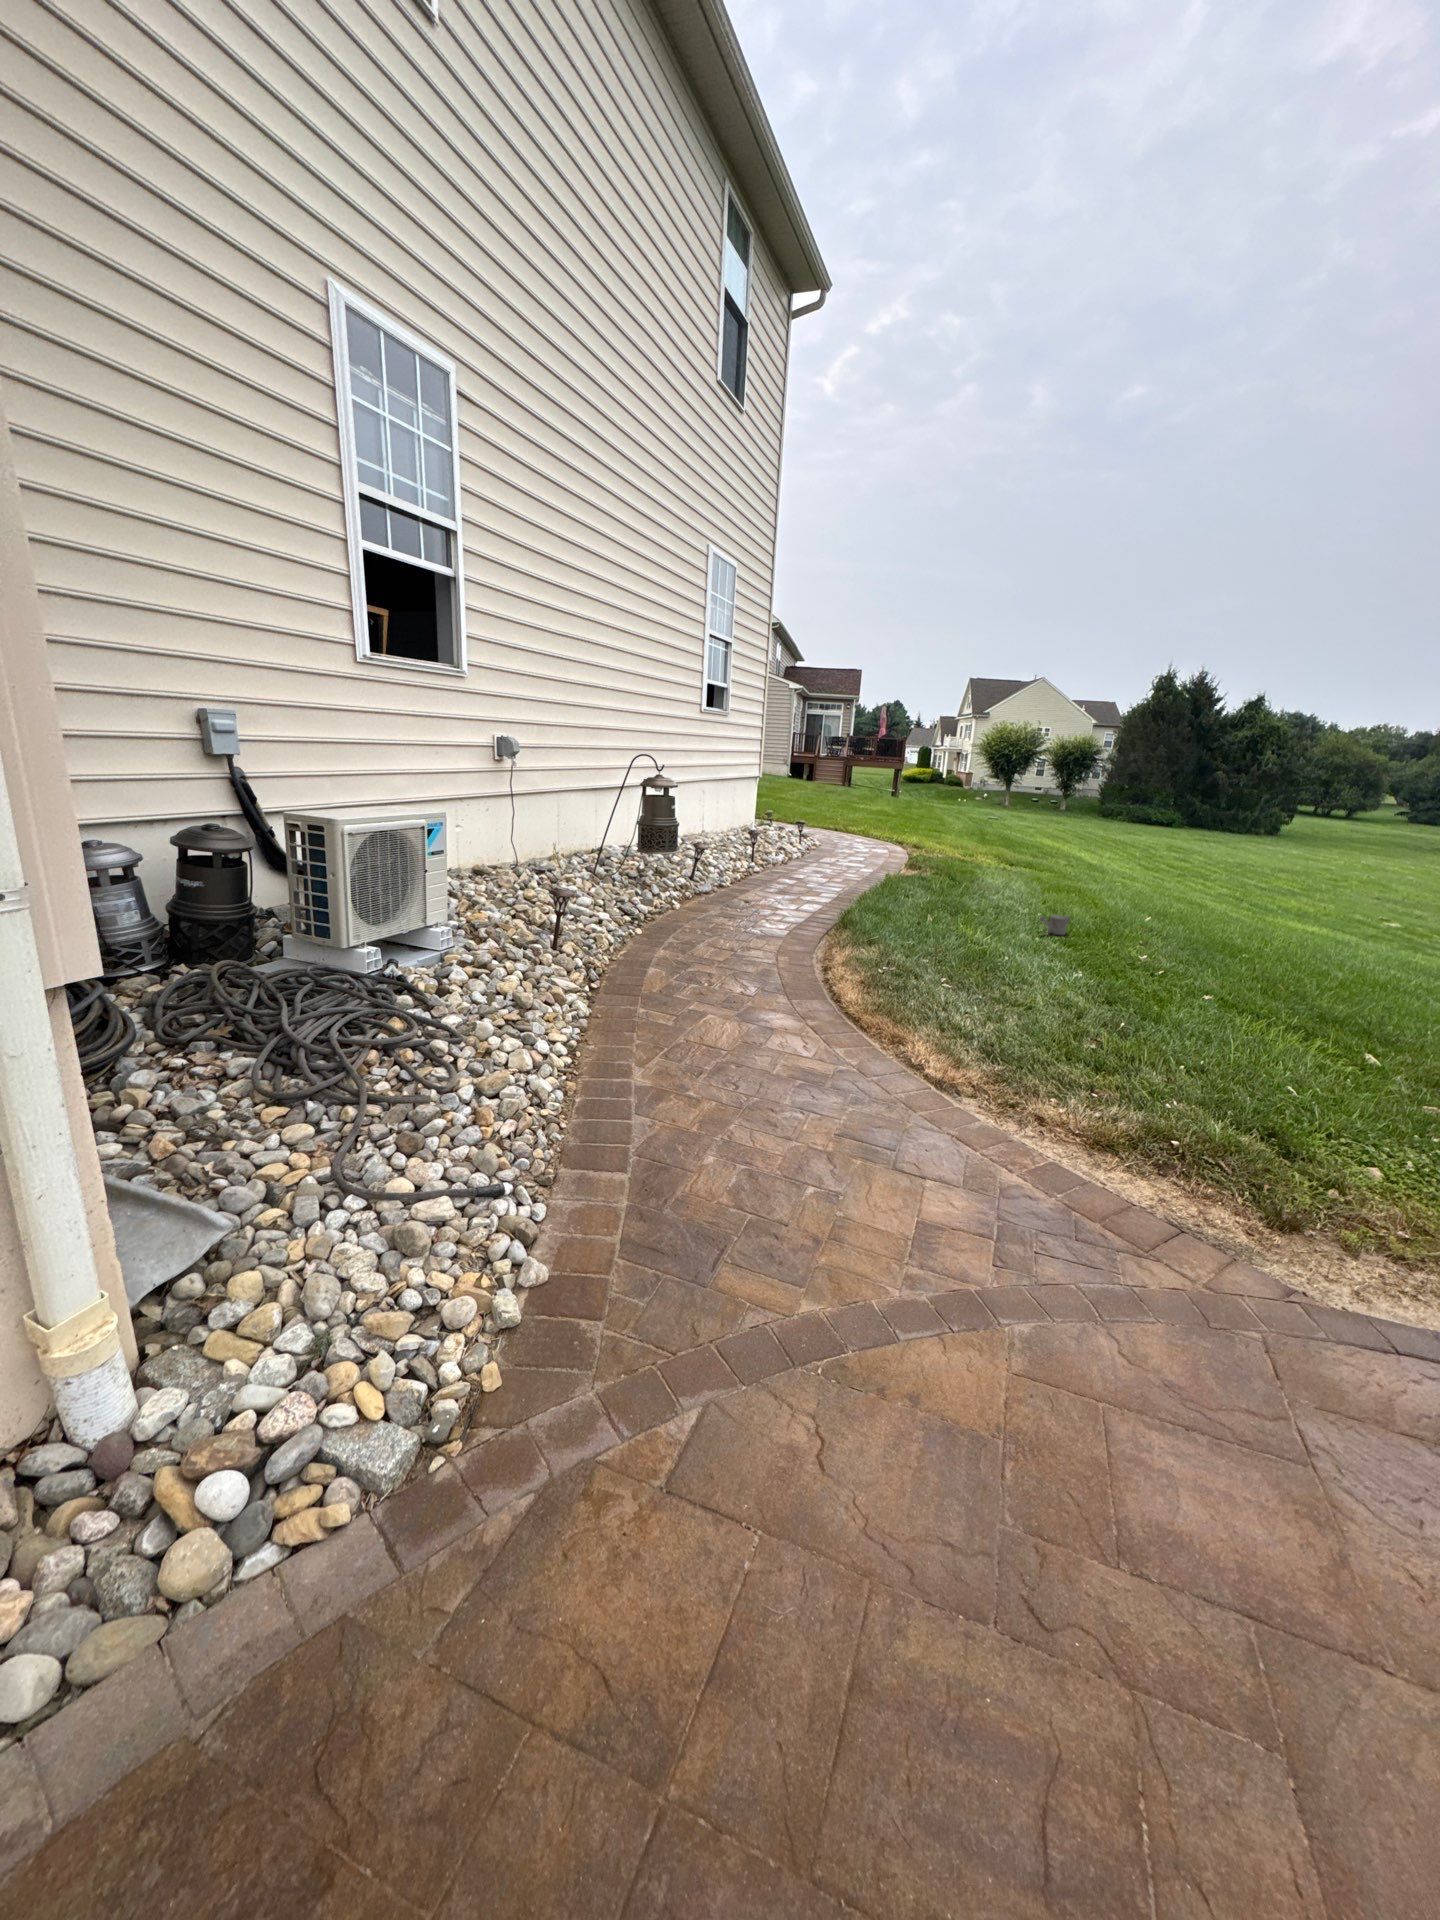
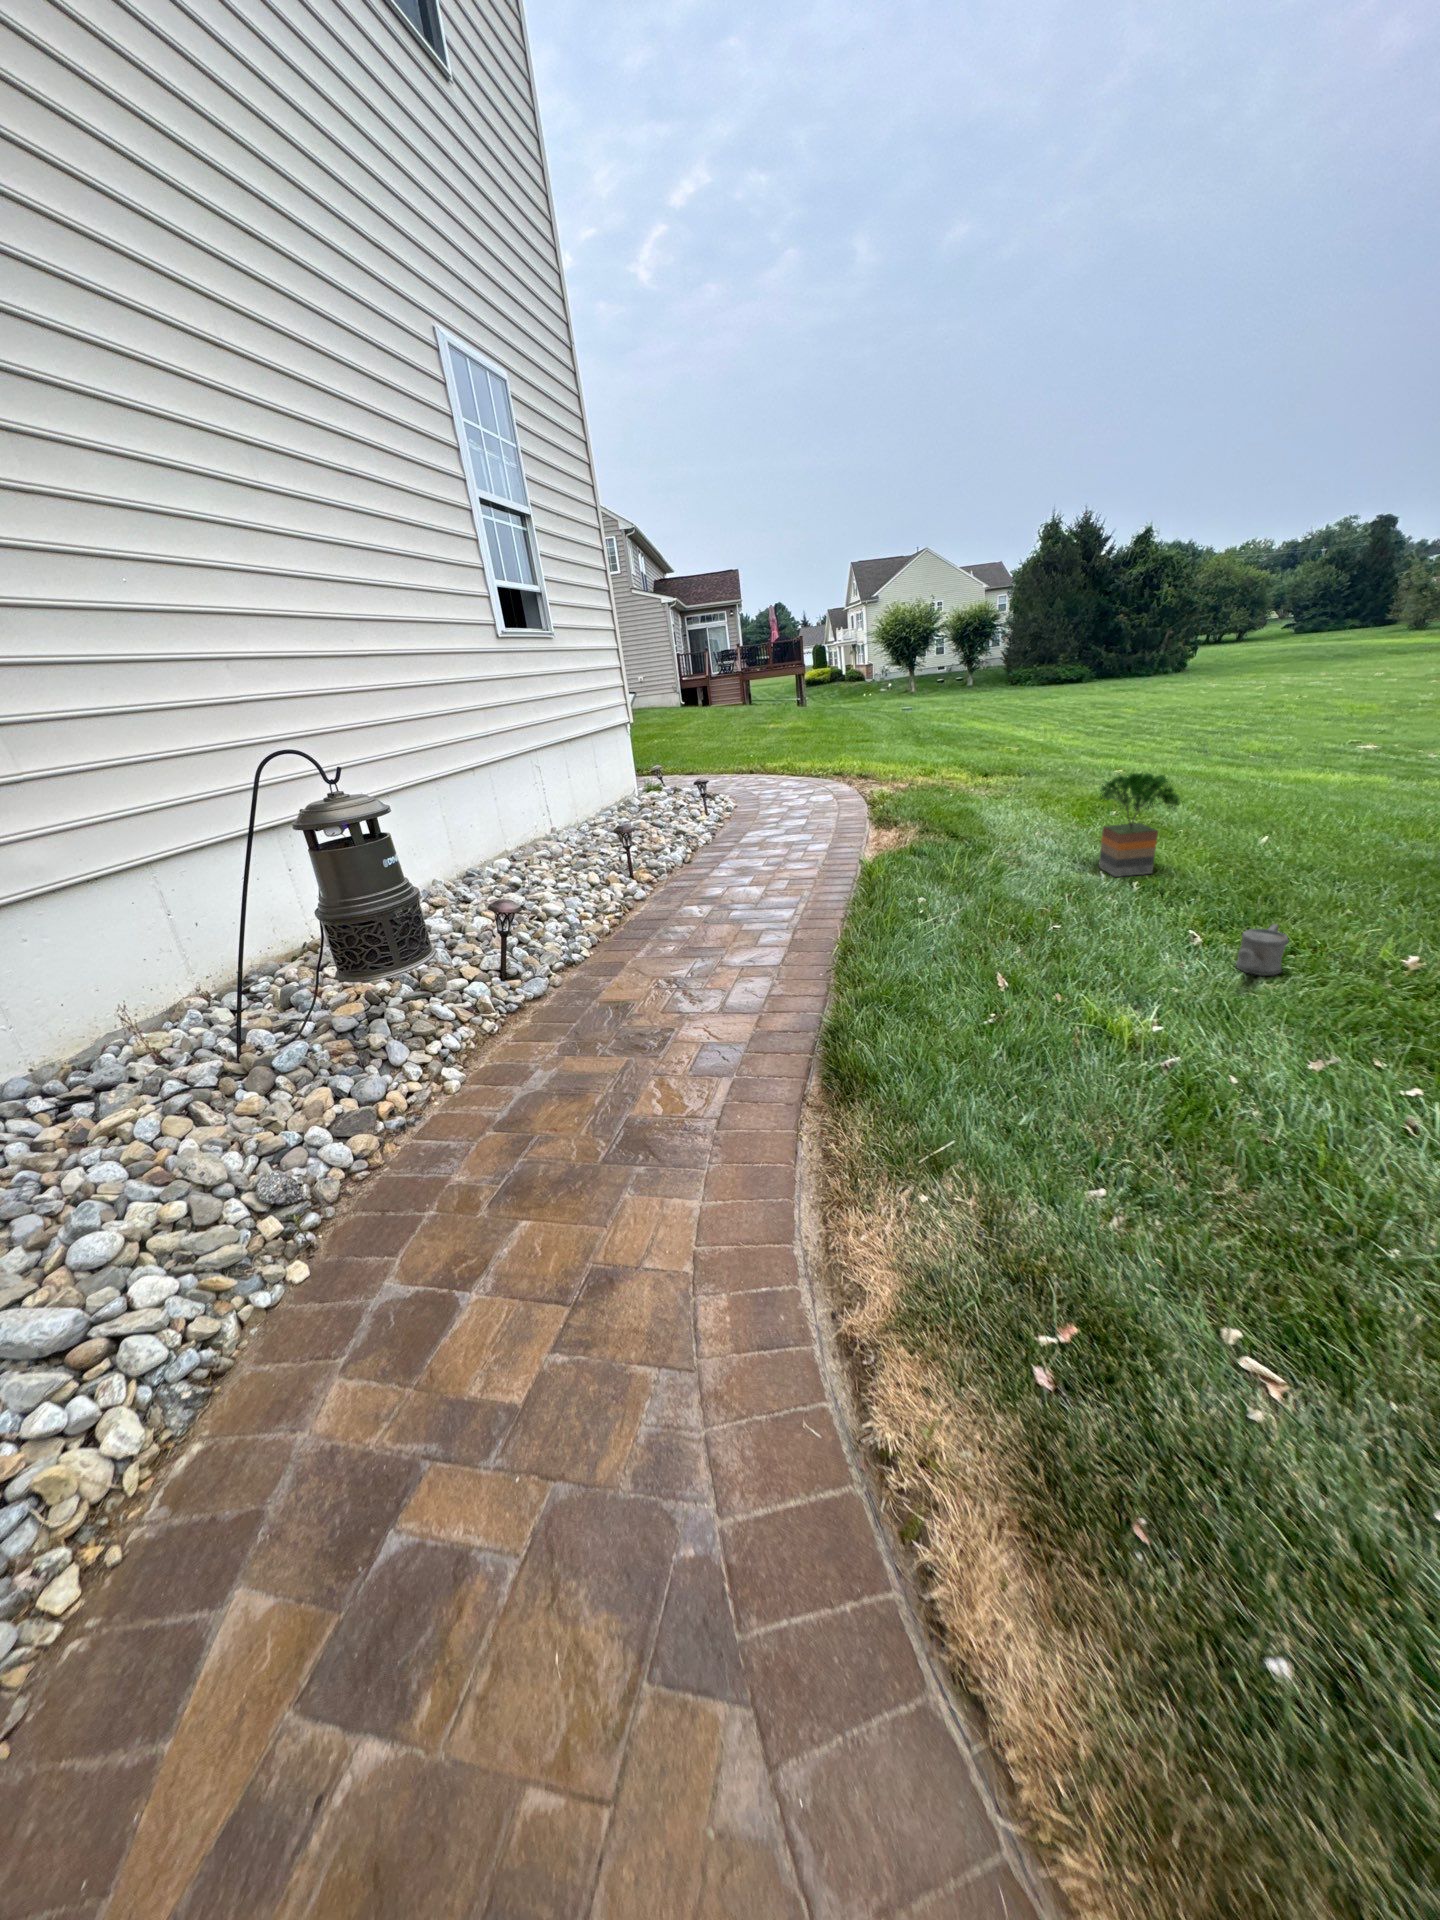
potted tree: none [1024,847,1067,906] -> present [1099,773,1180,877]

